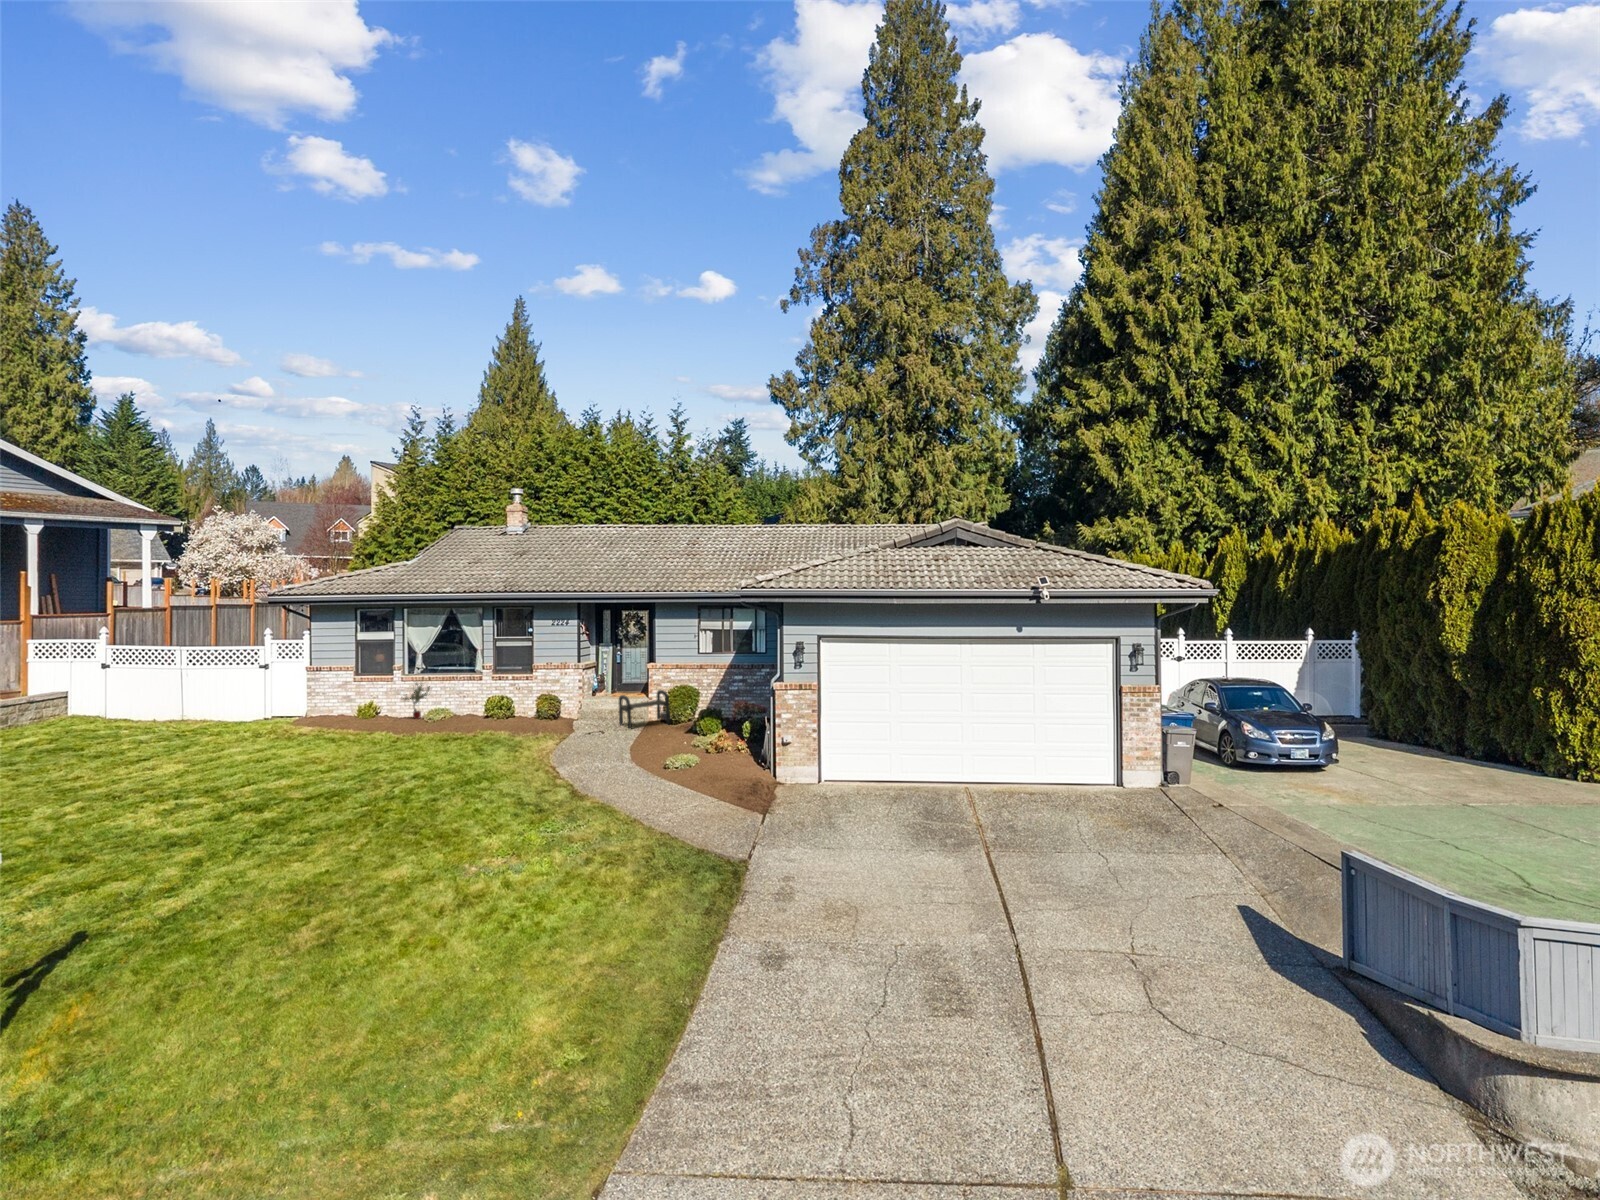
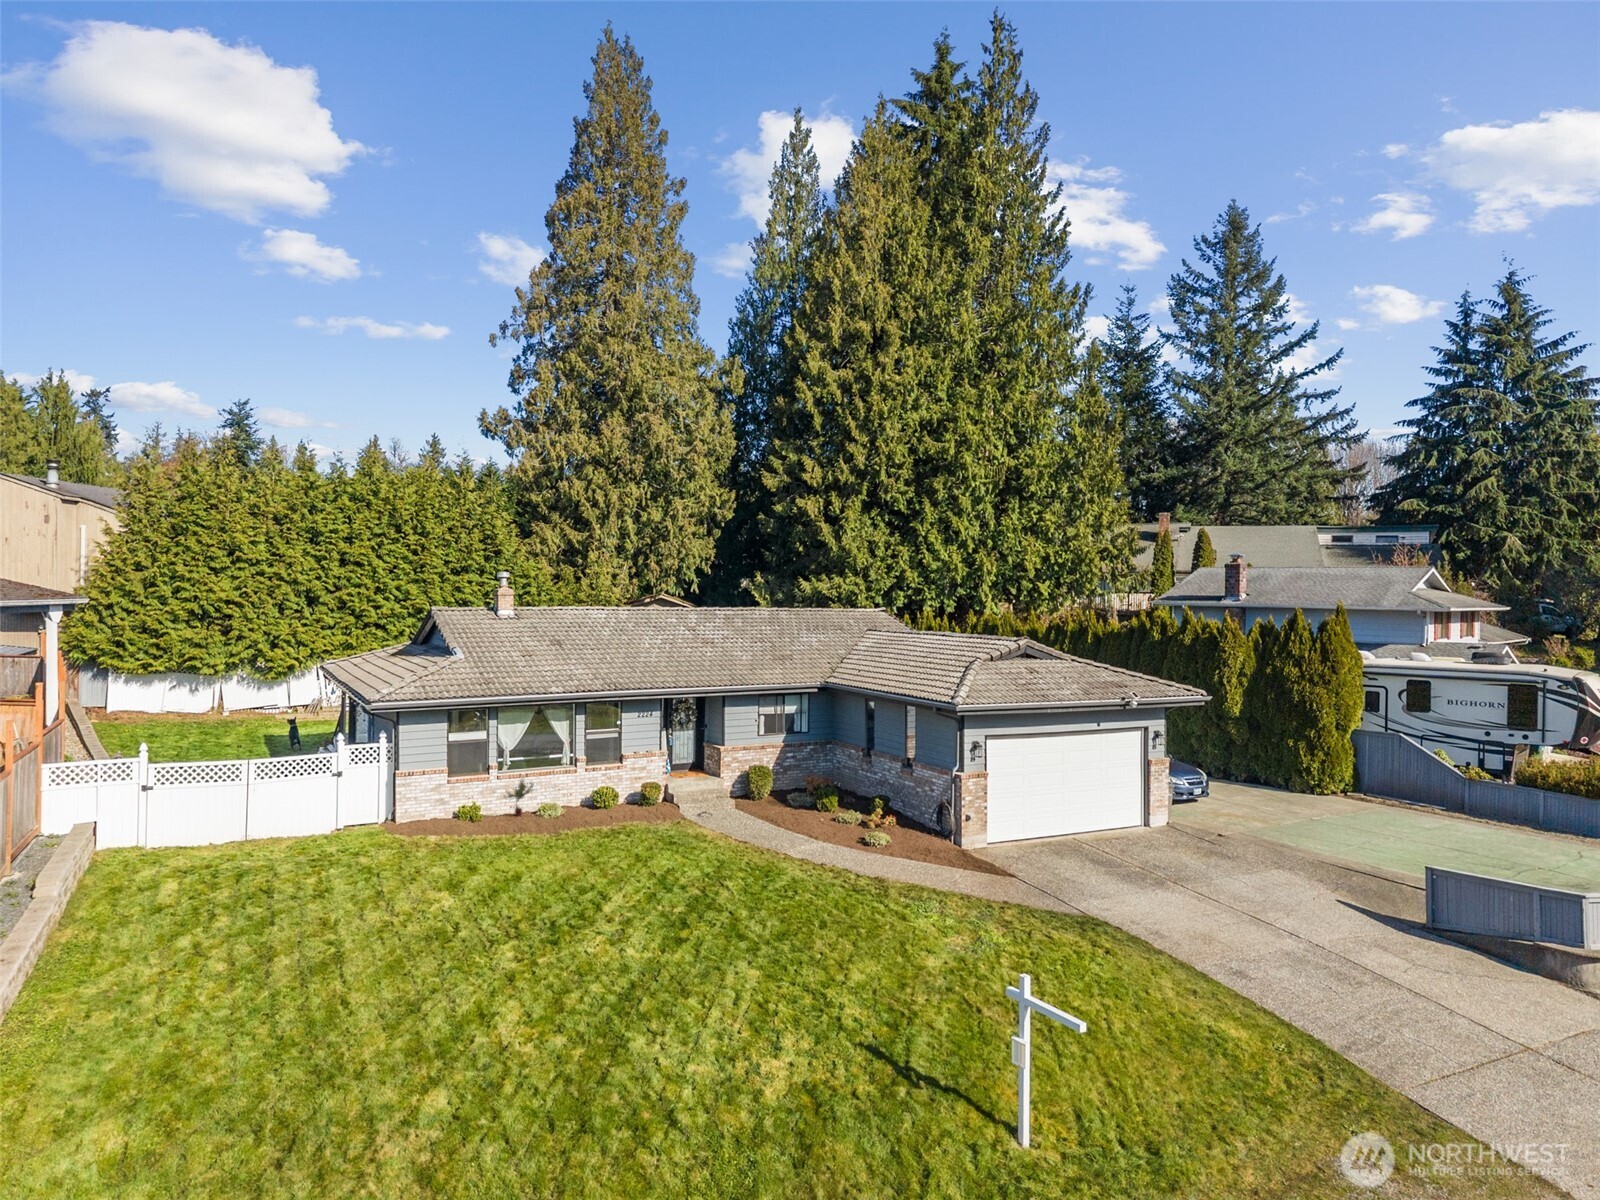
bench: present [619,690,670,730] -> none [721,772,761,810]

